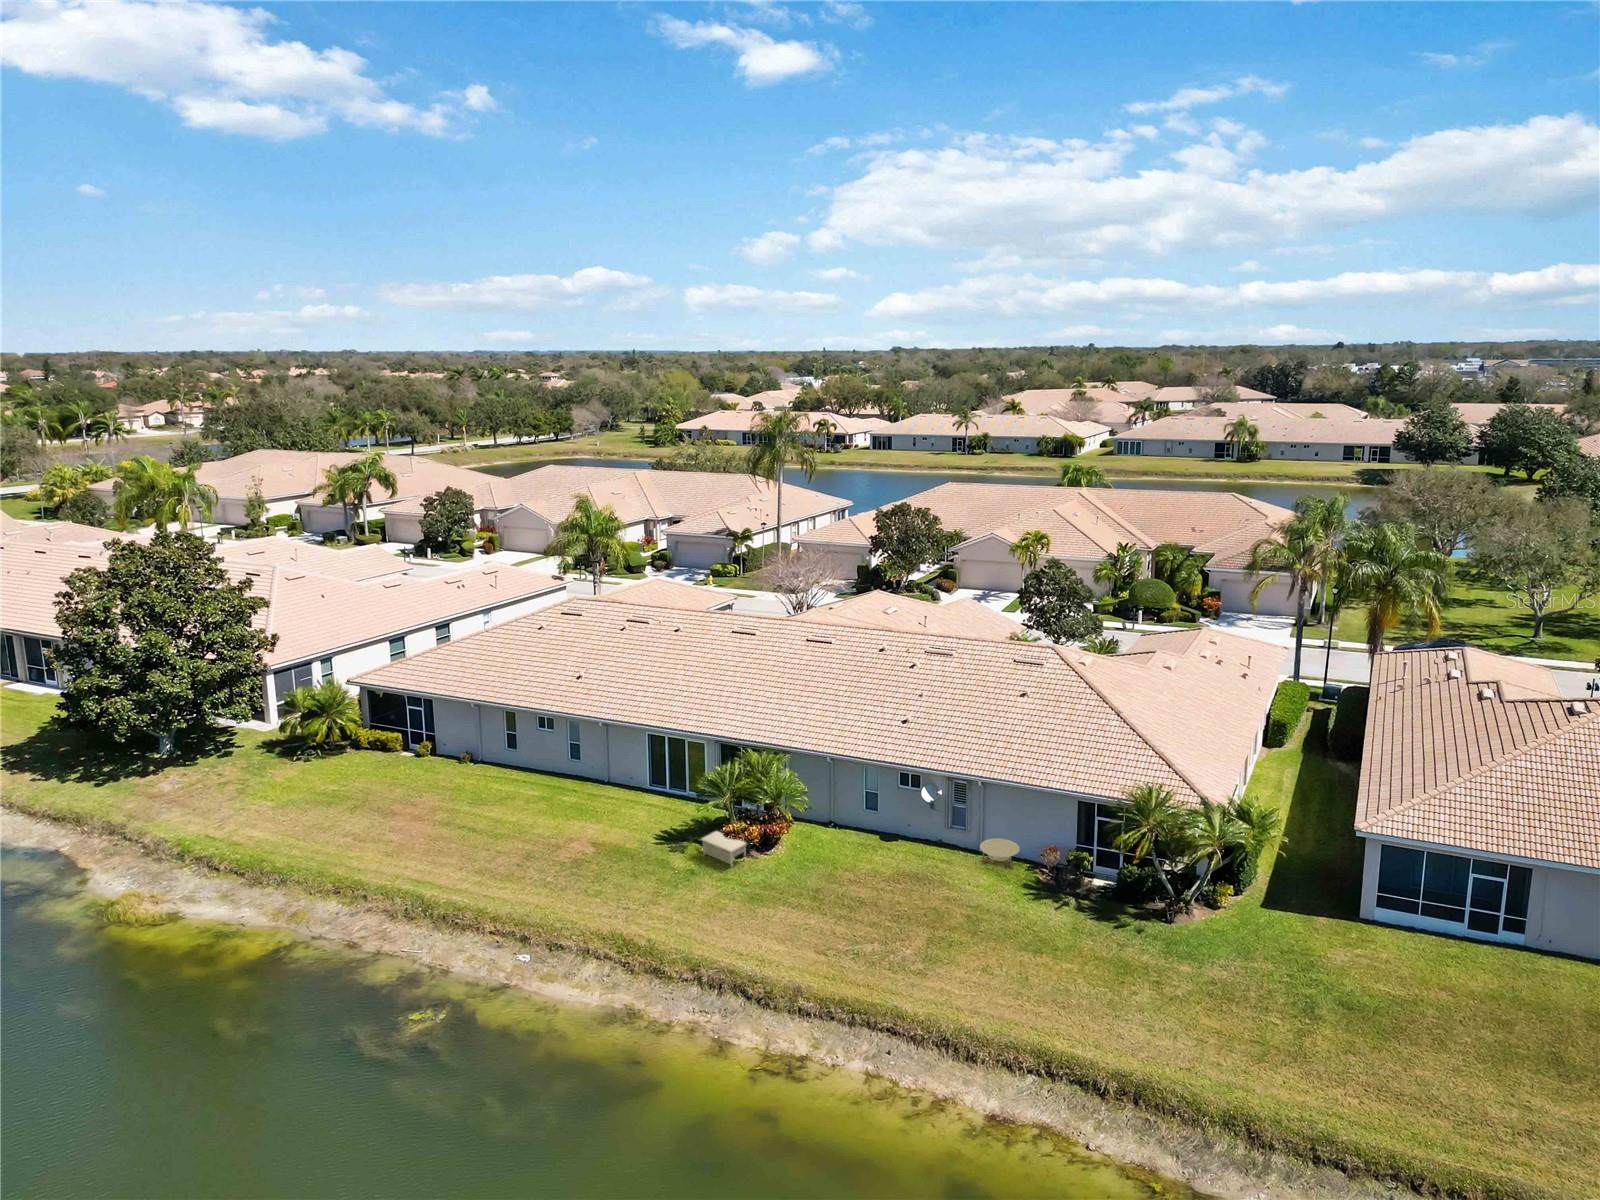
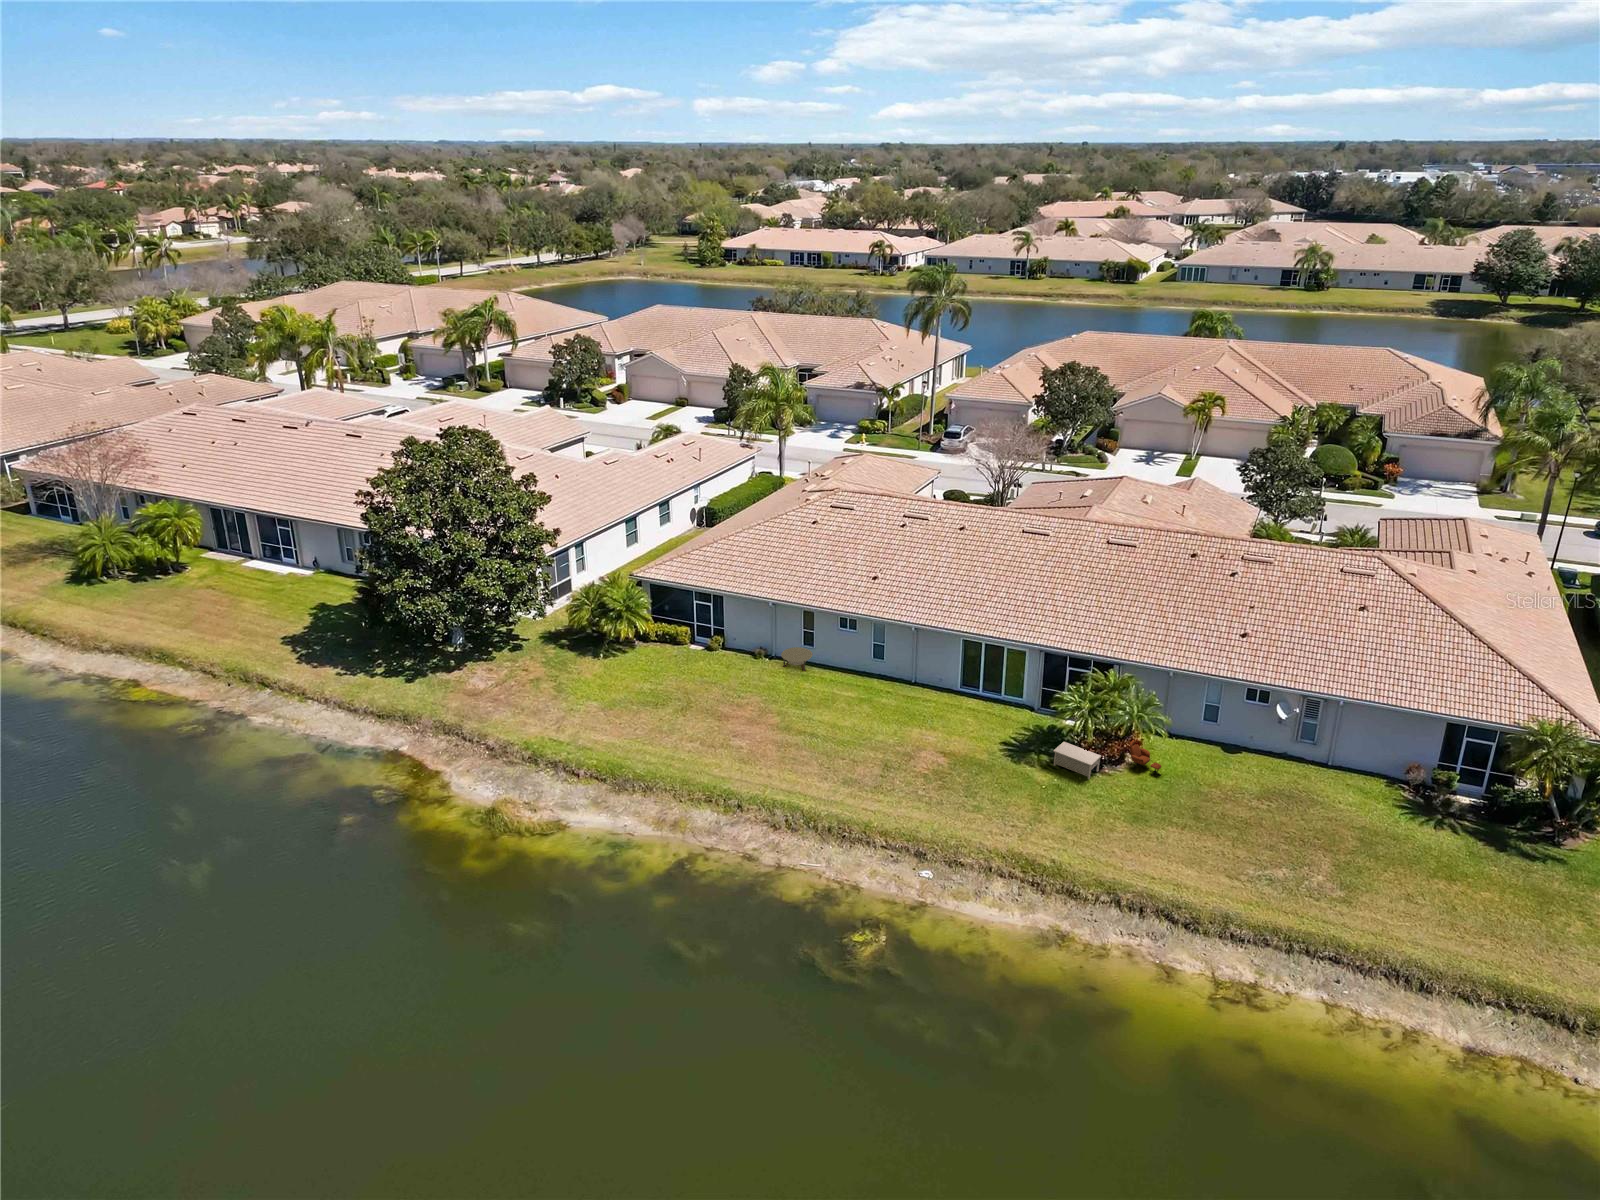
lounge chair: none [778,827,808,864] -> present [1130,740,1161,775]
round table: present [980,838,1020,869] -> present [781,647,813,671]

